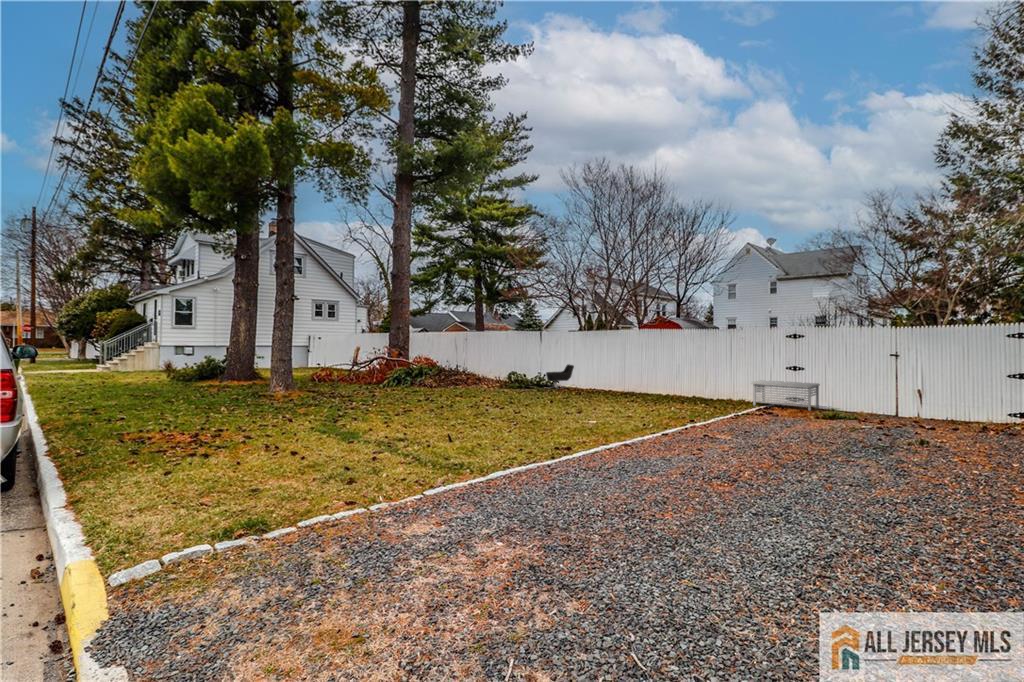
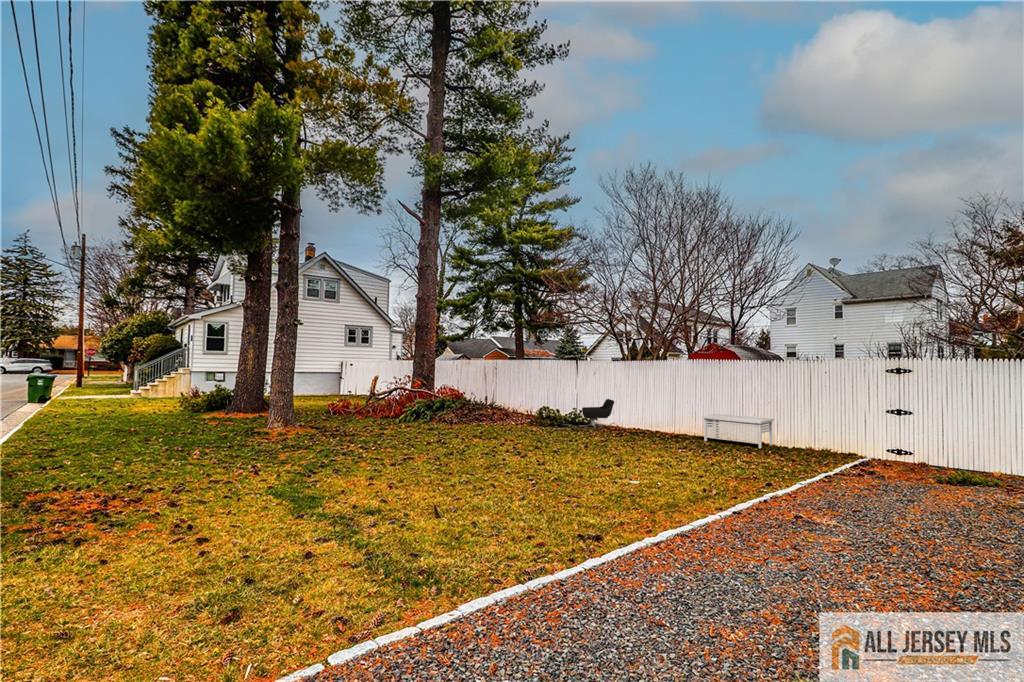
storage bench: present [751,380,820,410] -> present [702,414,774,448]

